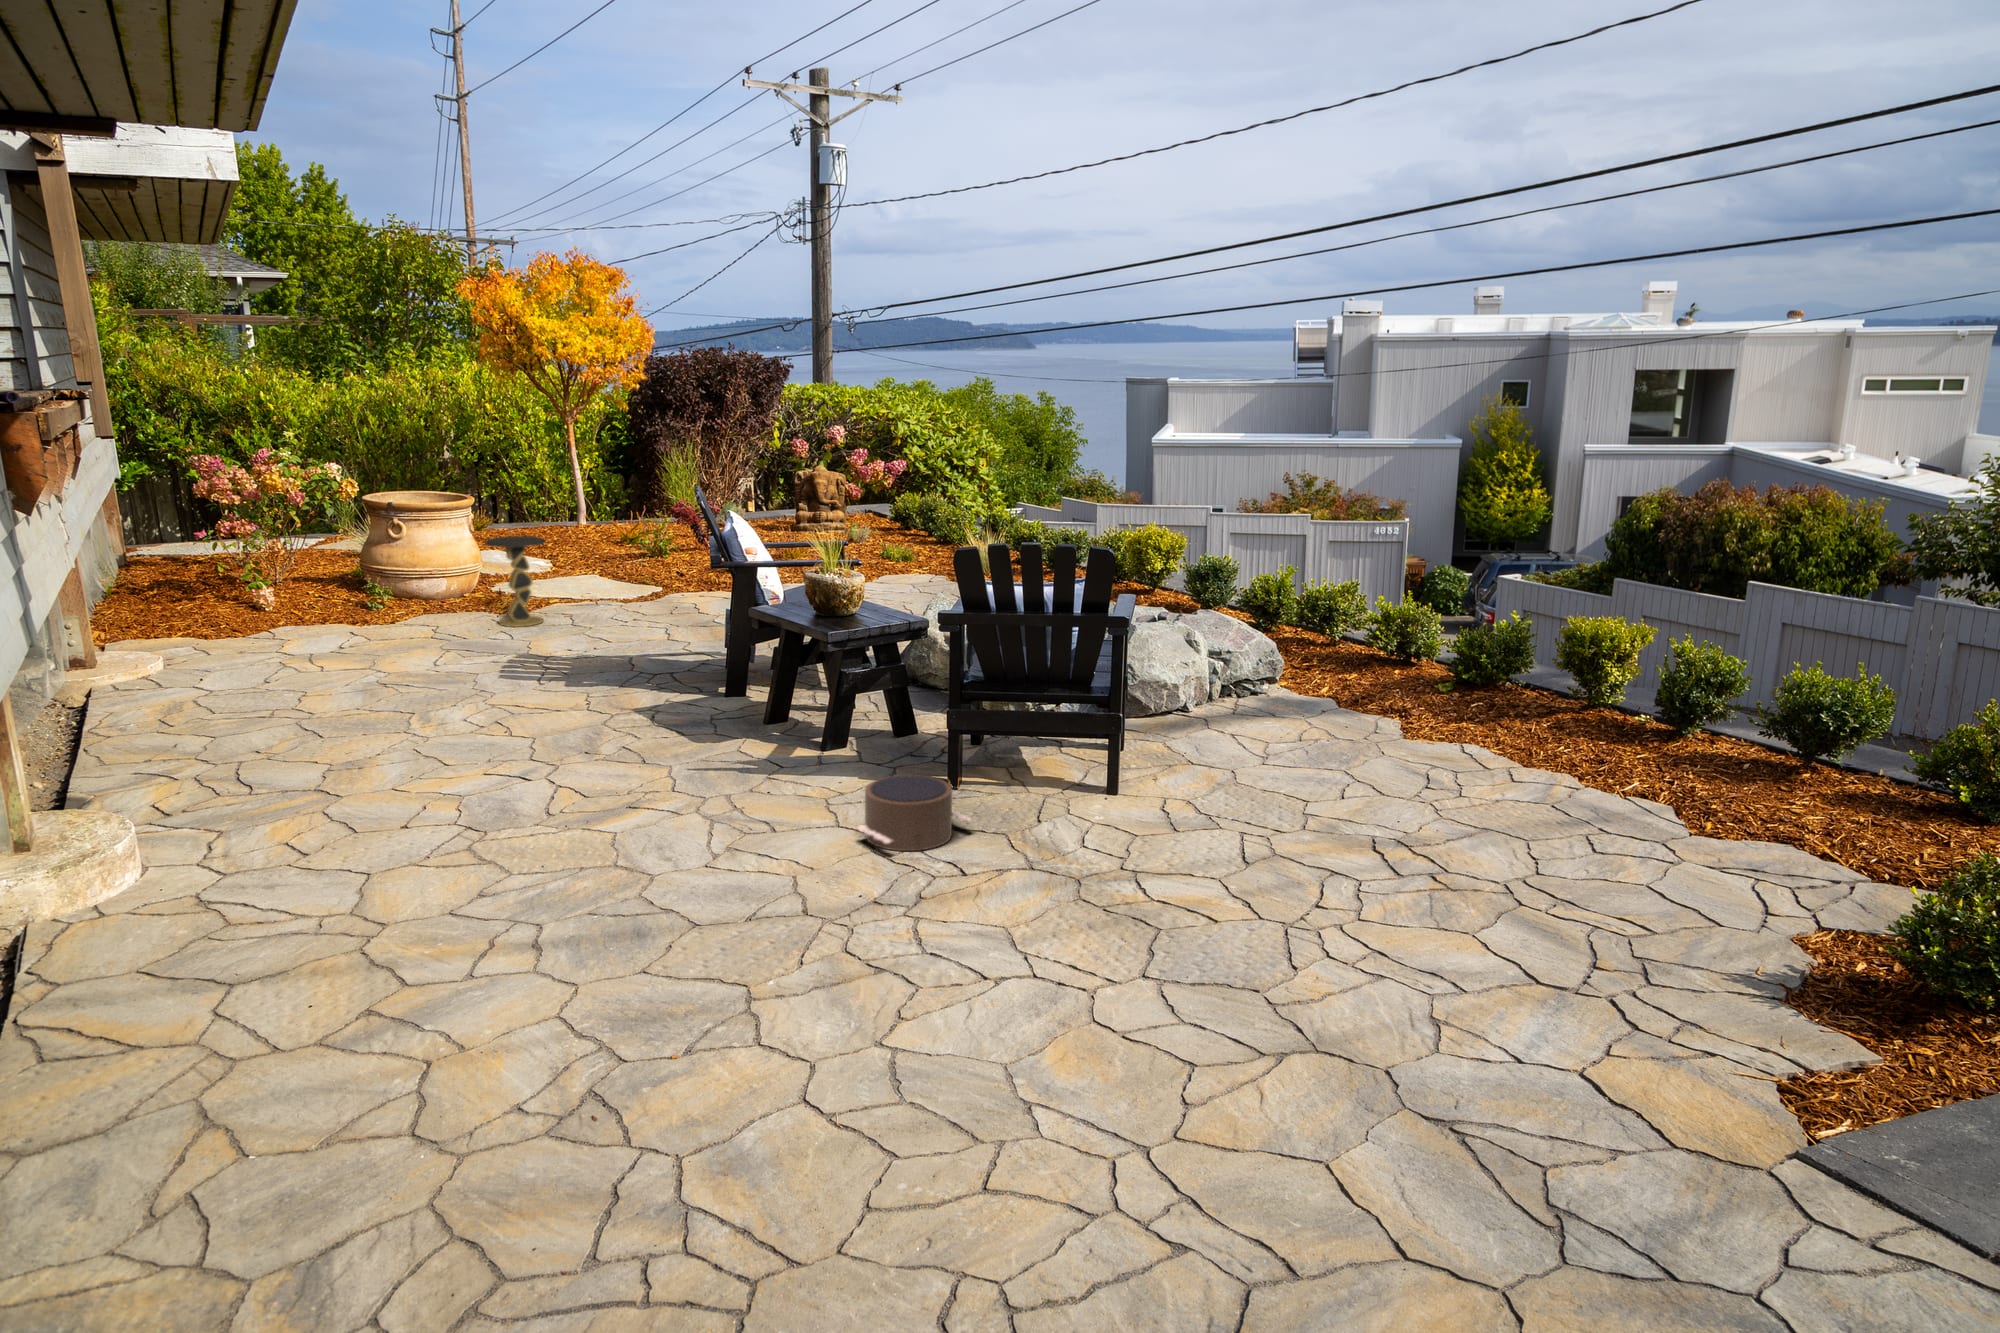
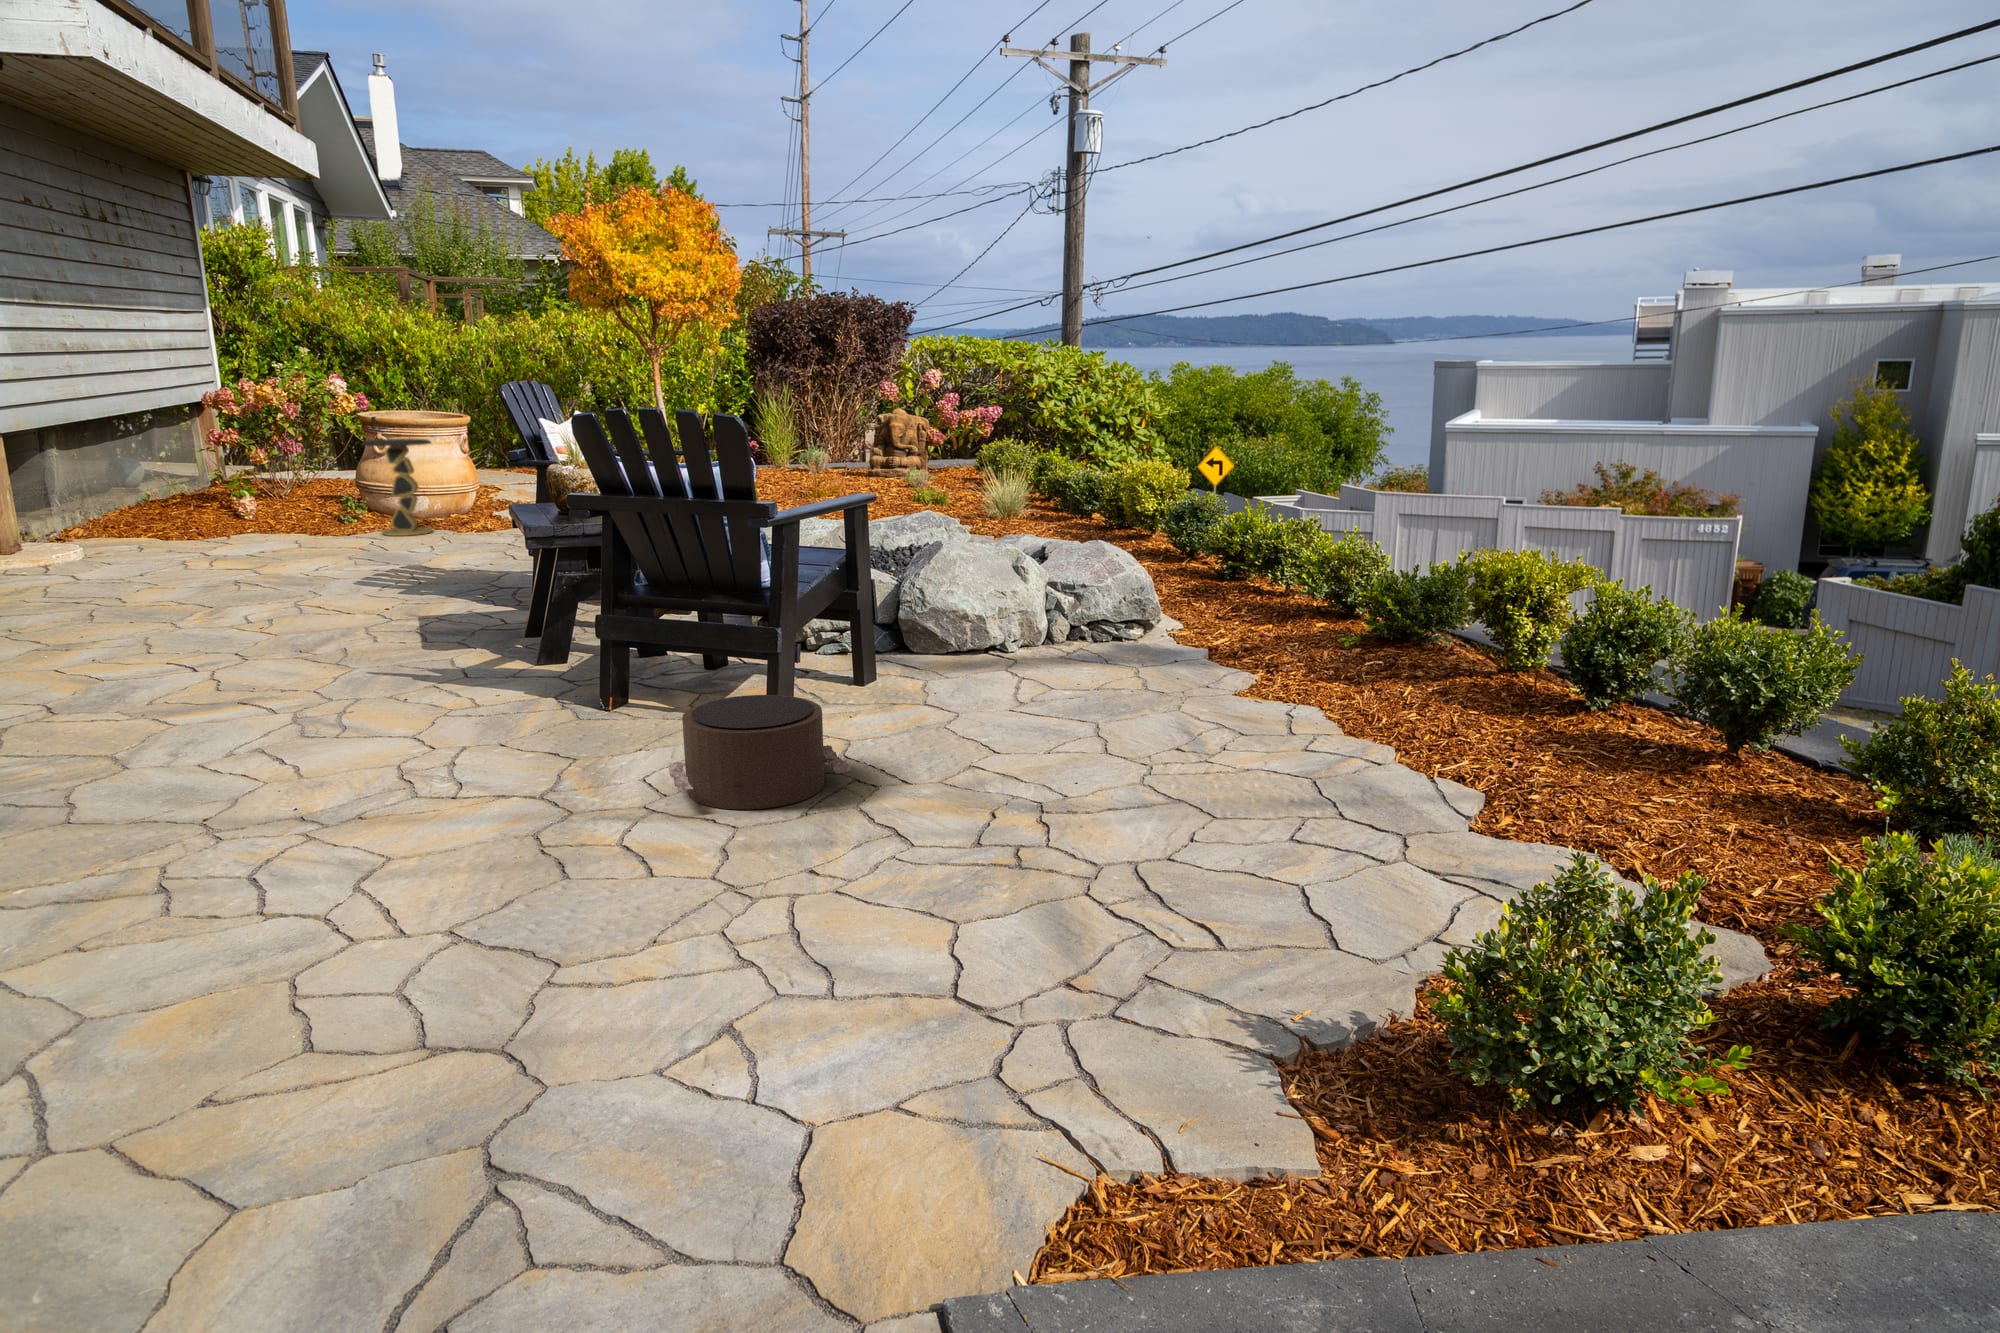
pouf: present [857,775,971,851] -> present [668,695,850,810]

